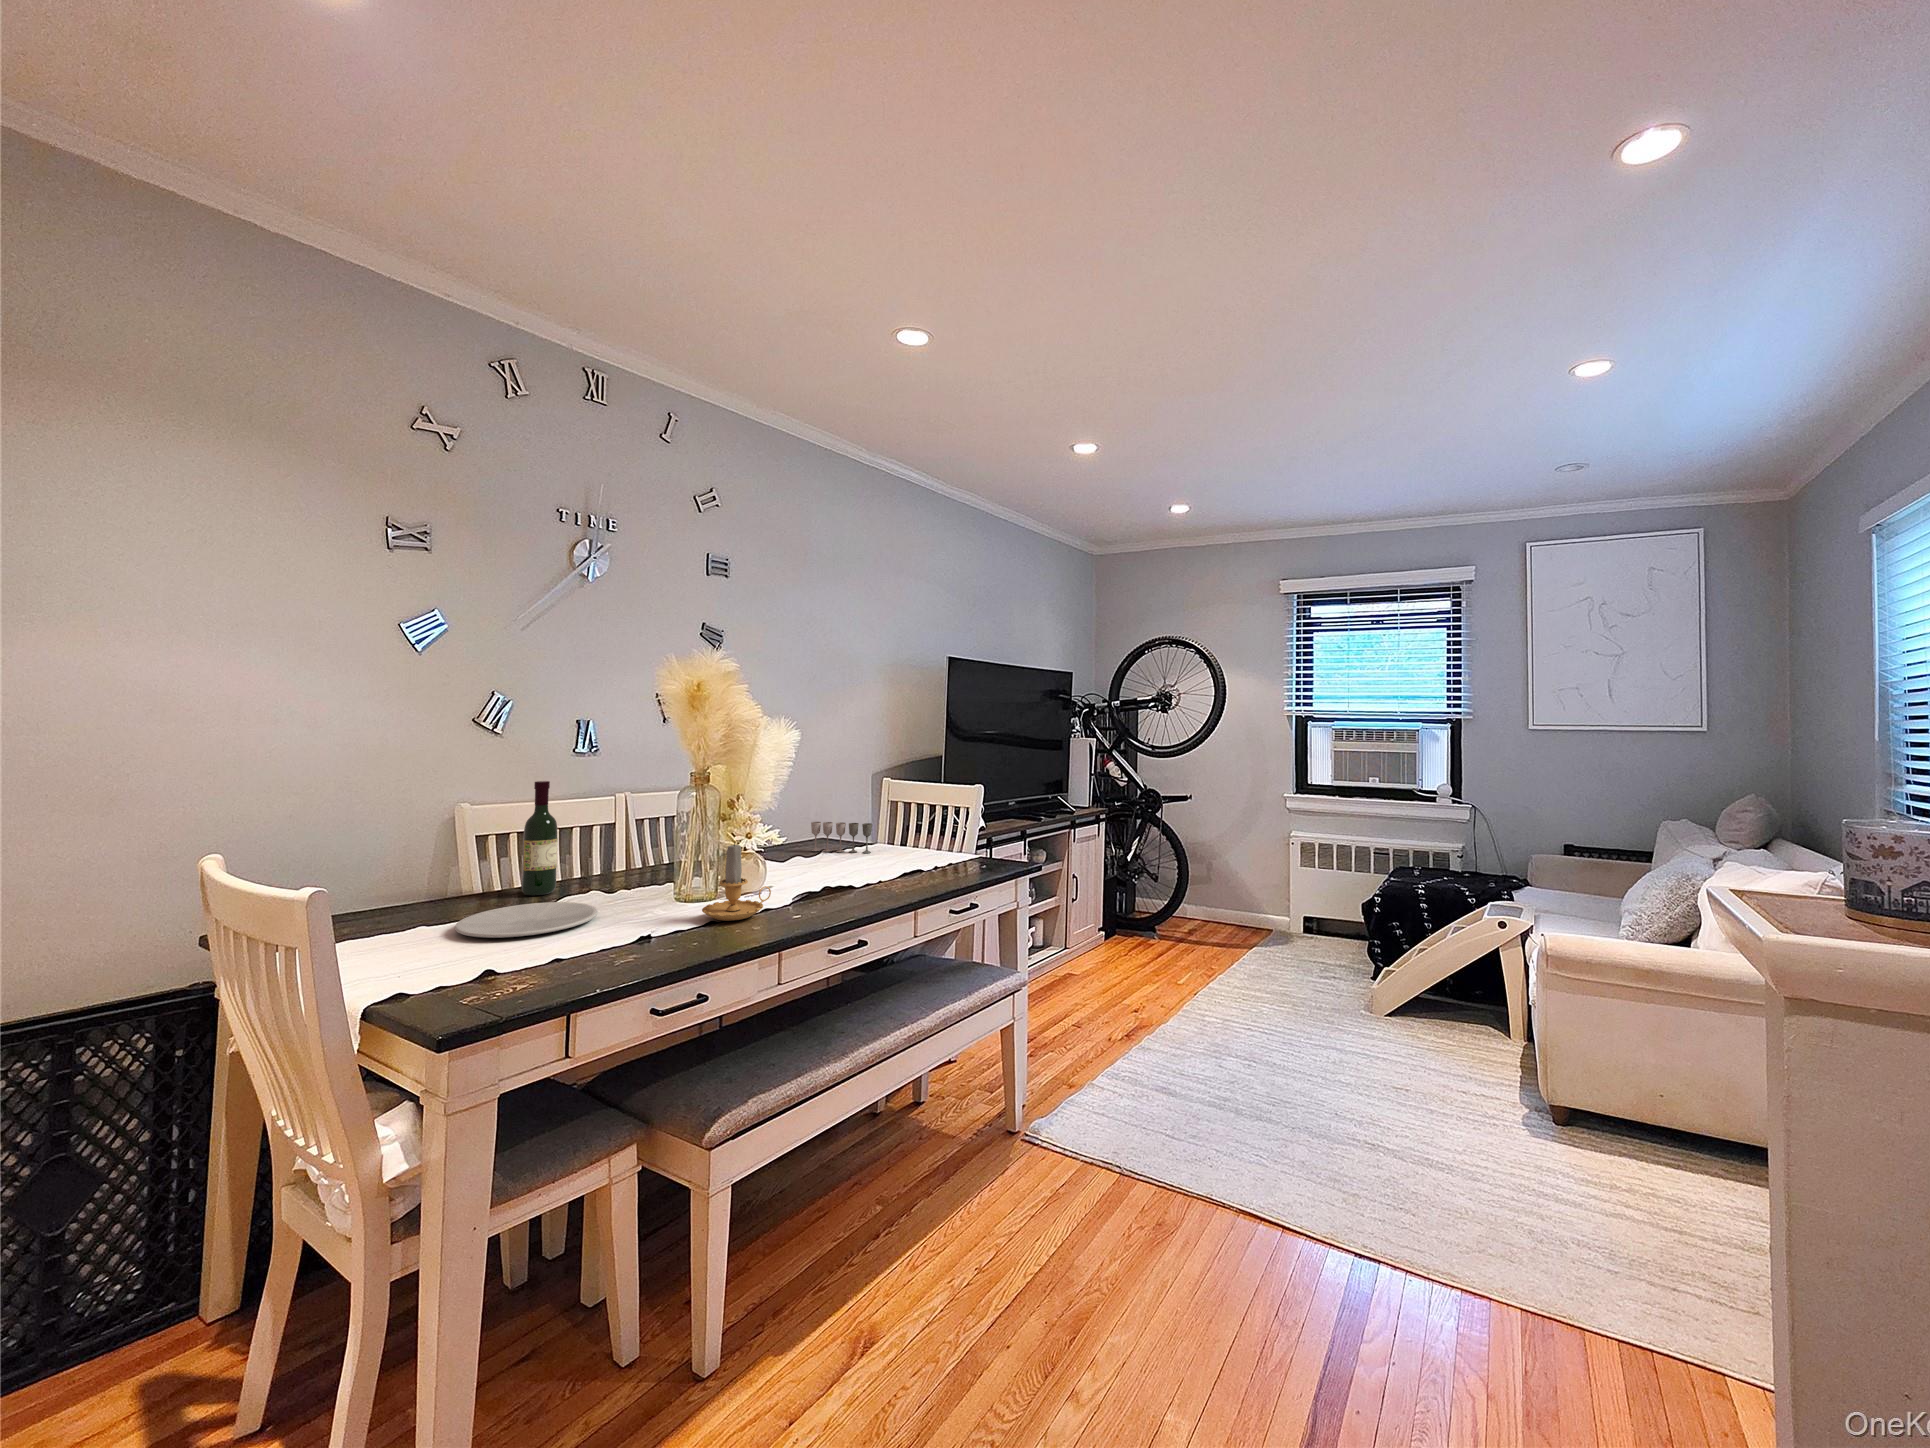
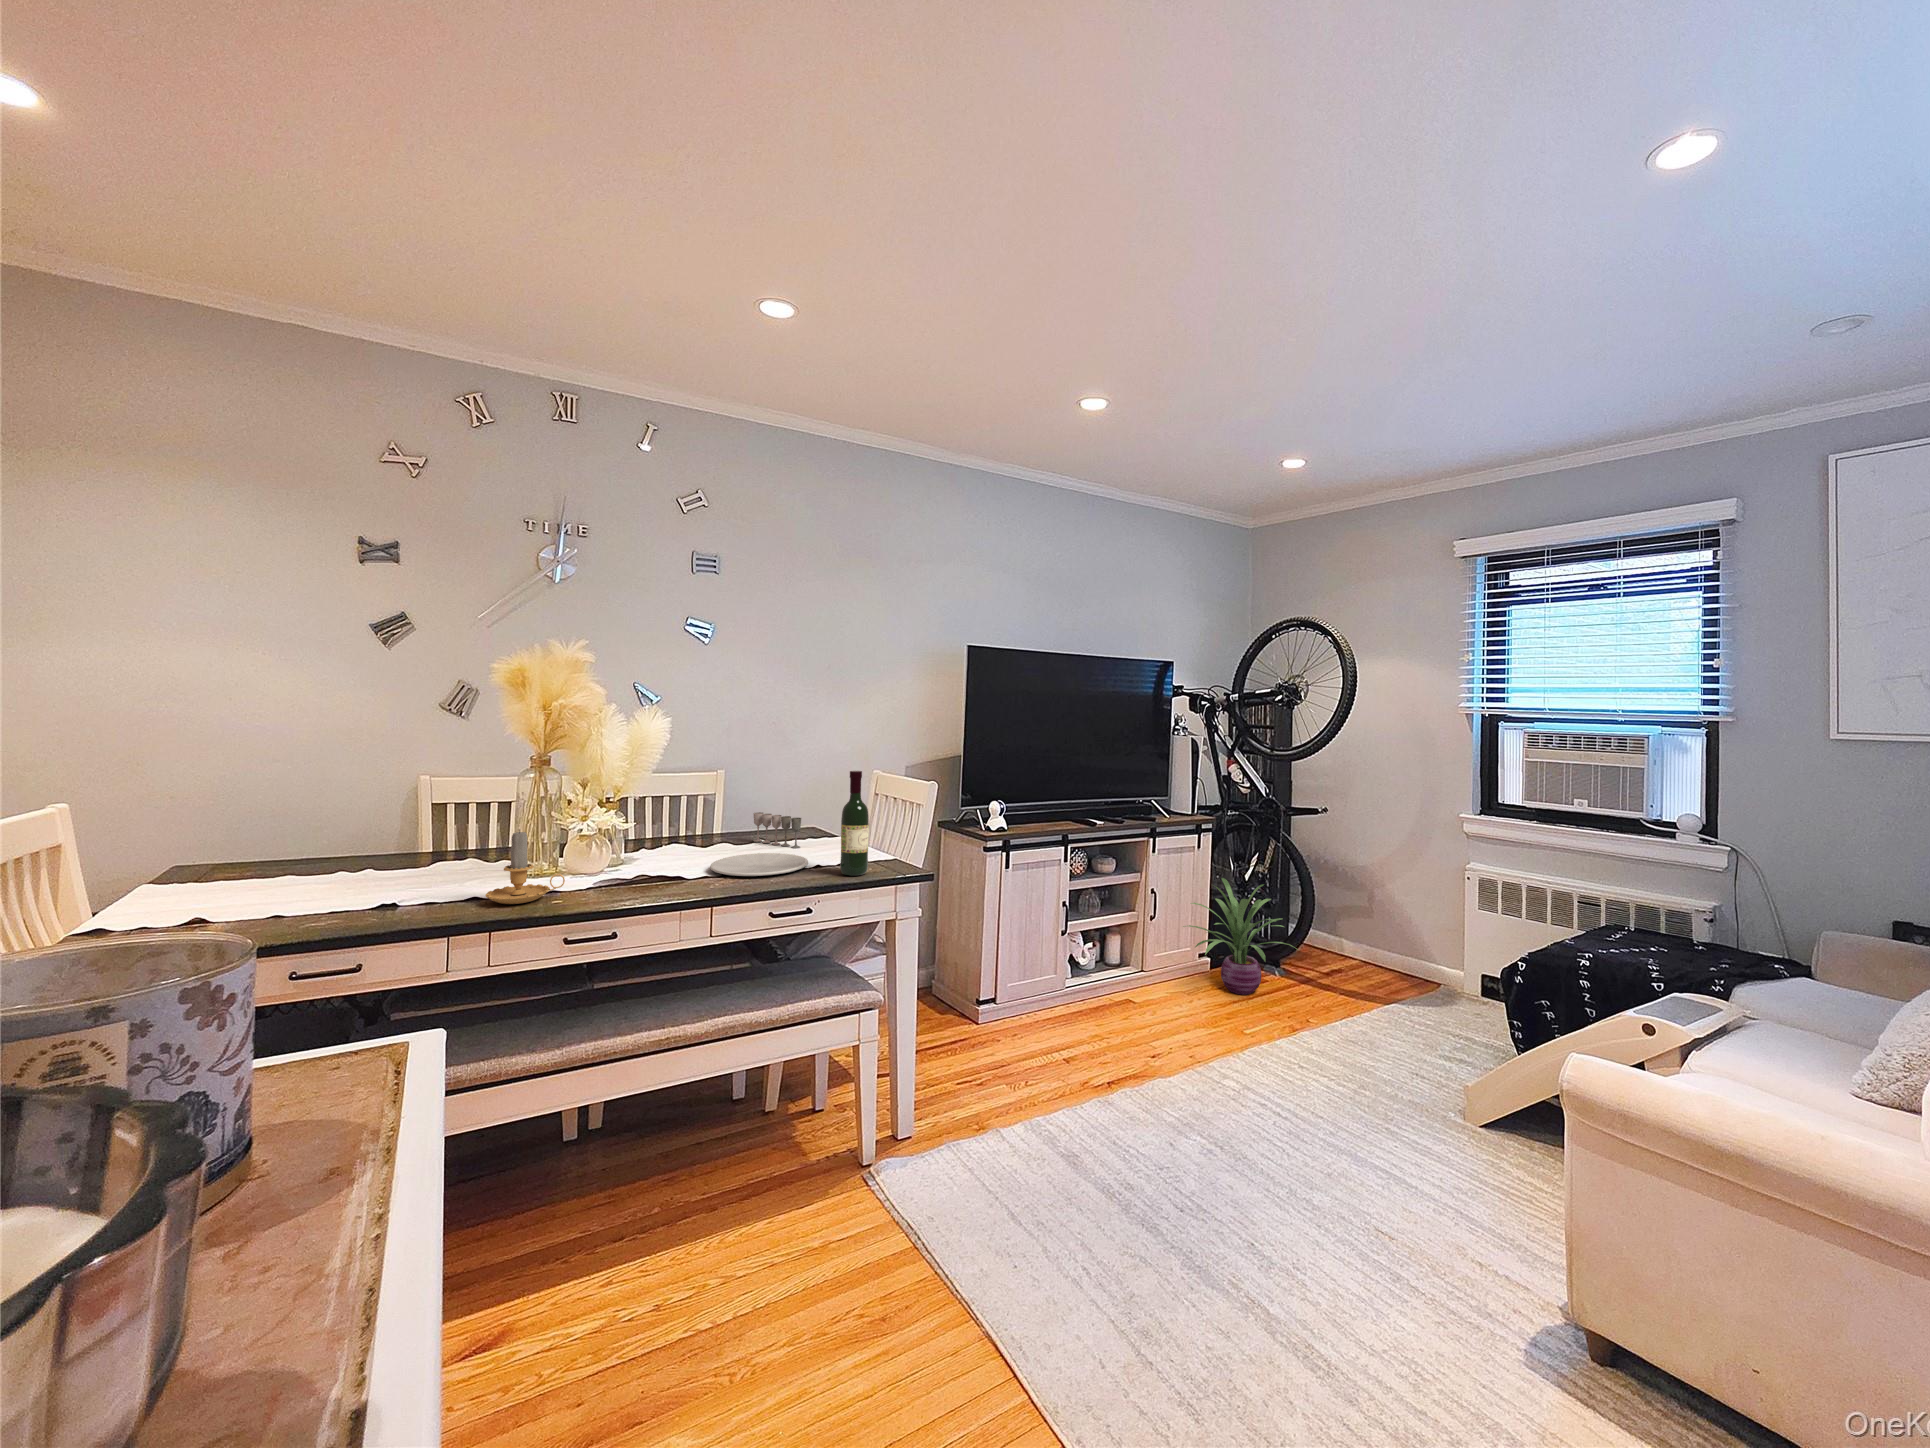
wine bottle: present [522,781,558,896] -> present [840,771,869,876]
decorative plant: none [1089,859,1195,956] -> present [1183,878,1295,995]
plate: present [455,902,598,938] -> present [710,853,808,876]

